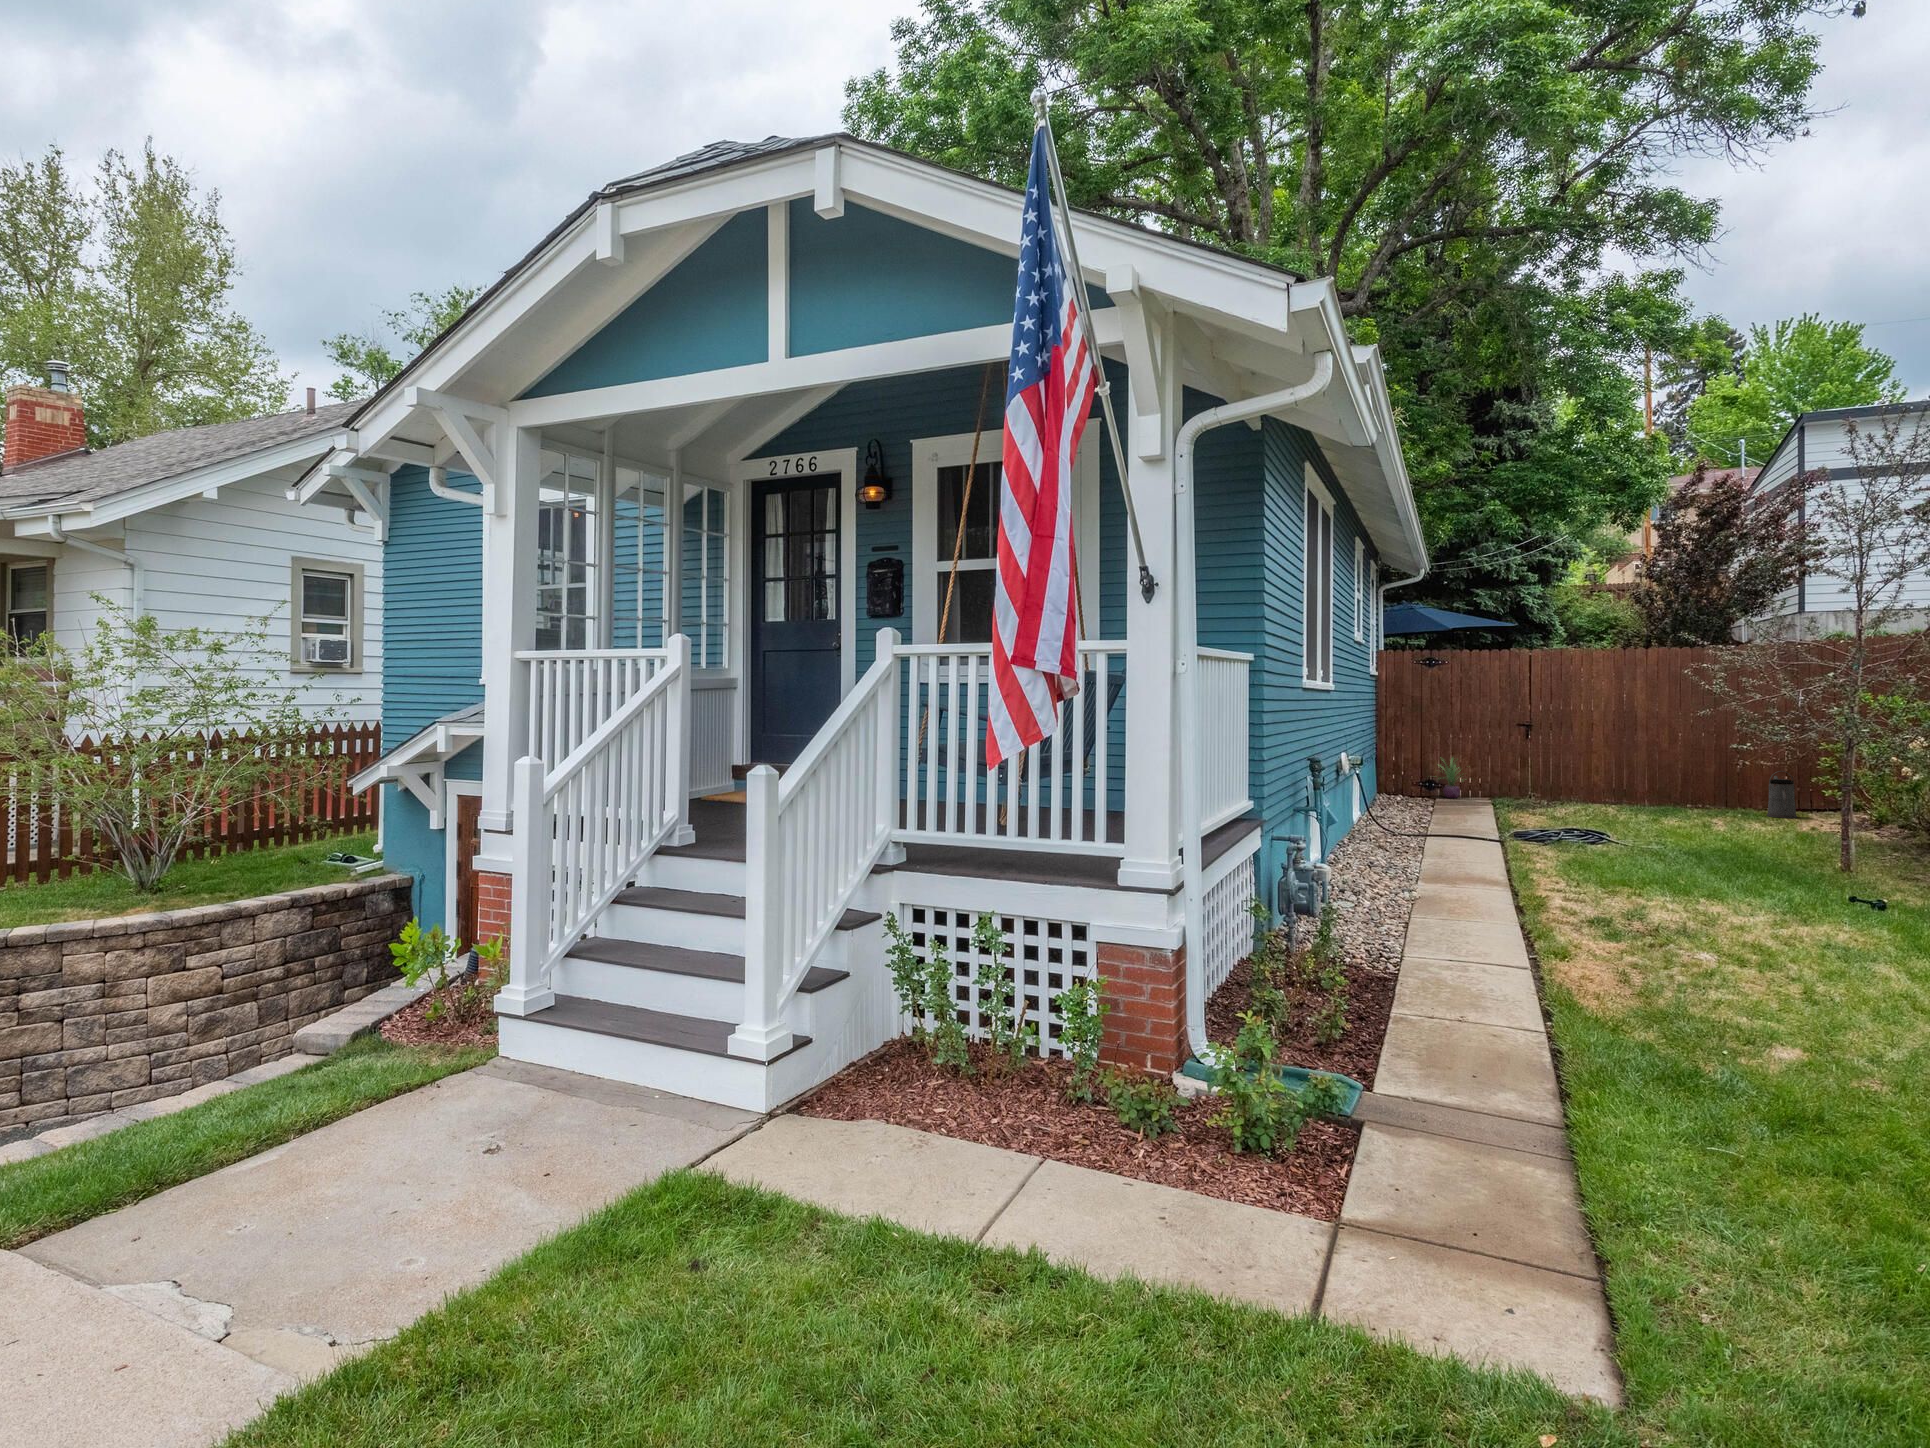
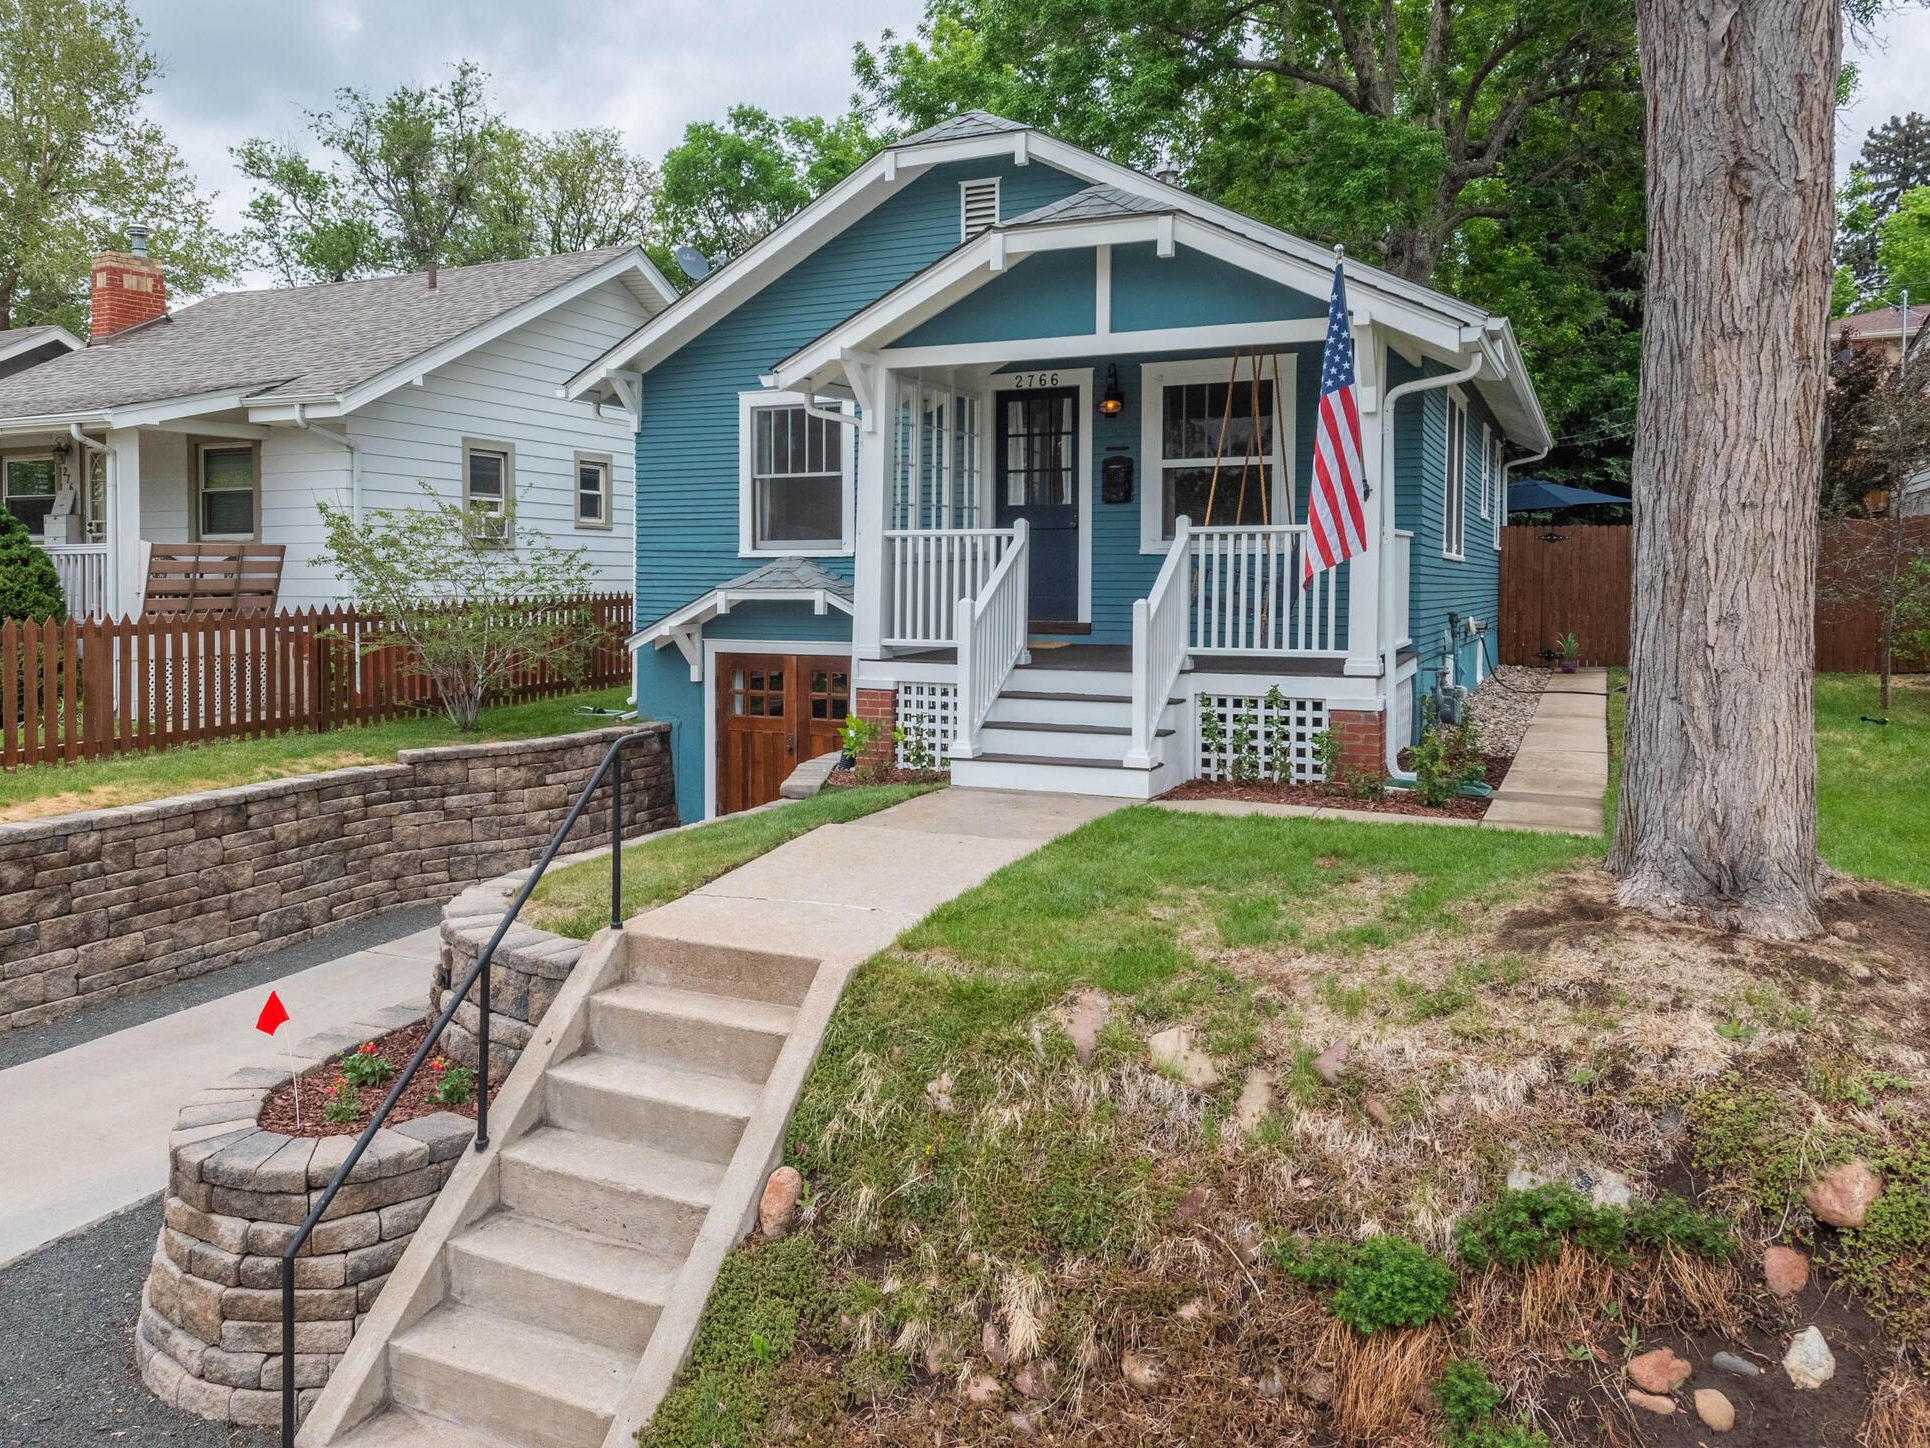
watering can: present [1767,771,1797,818] -> none [1859,638,1885,682]

